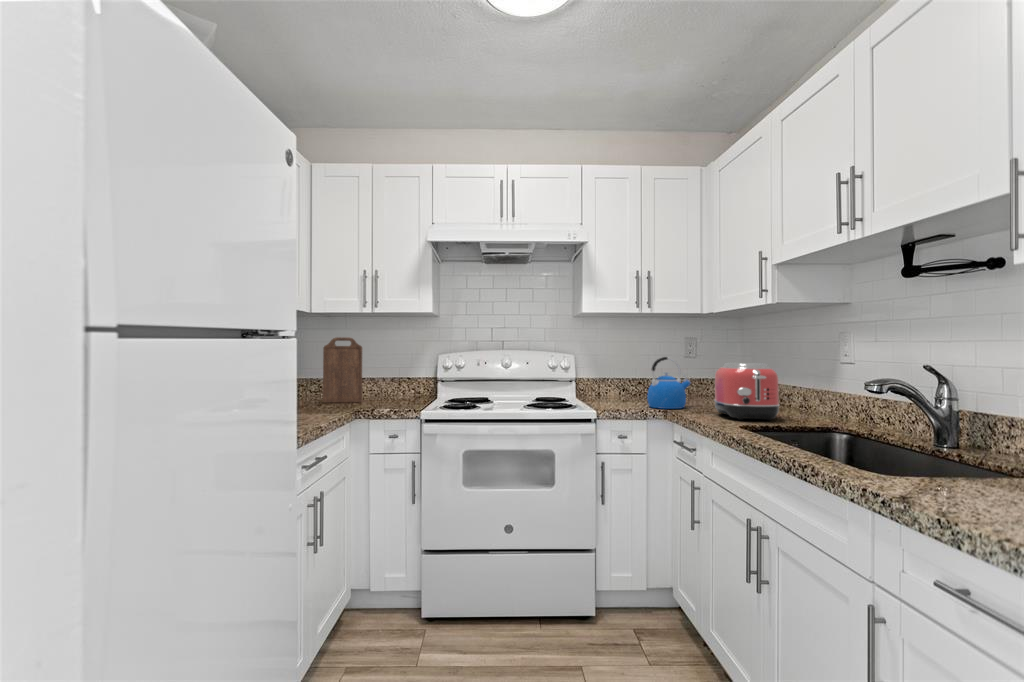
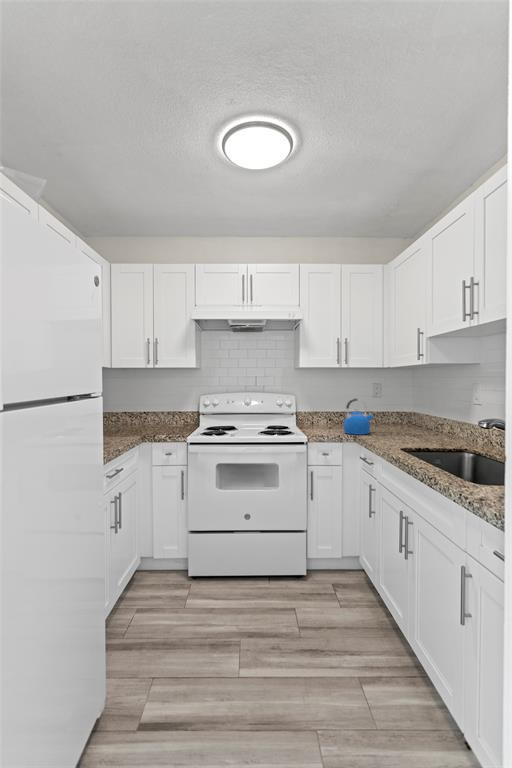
cutting board: present [323,337,362,403] -> none [121,385,148,430]
toaster: present [714,363,780,420] -> none [387,404,431,444]

